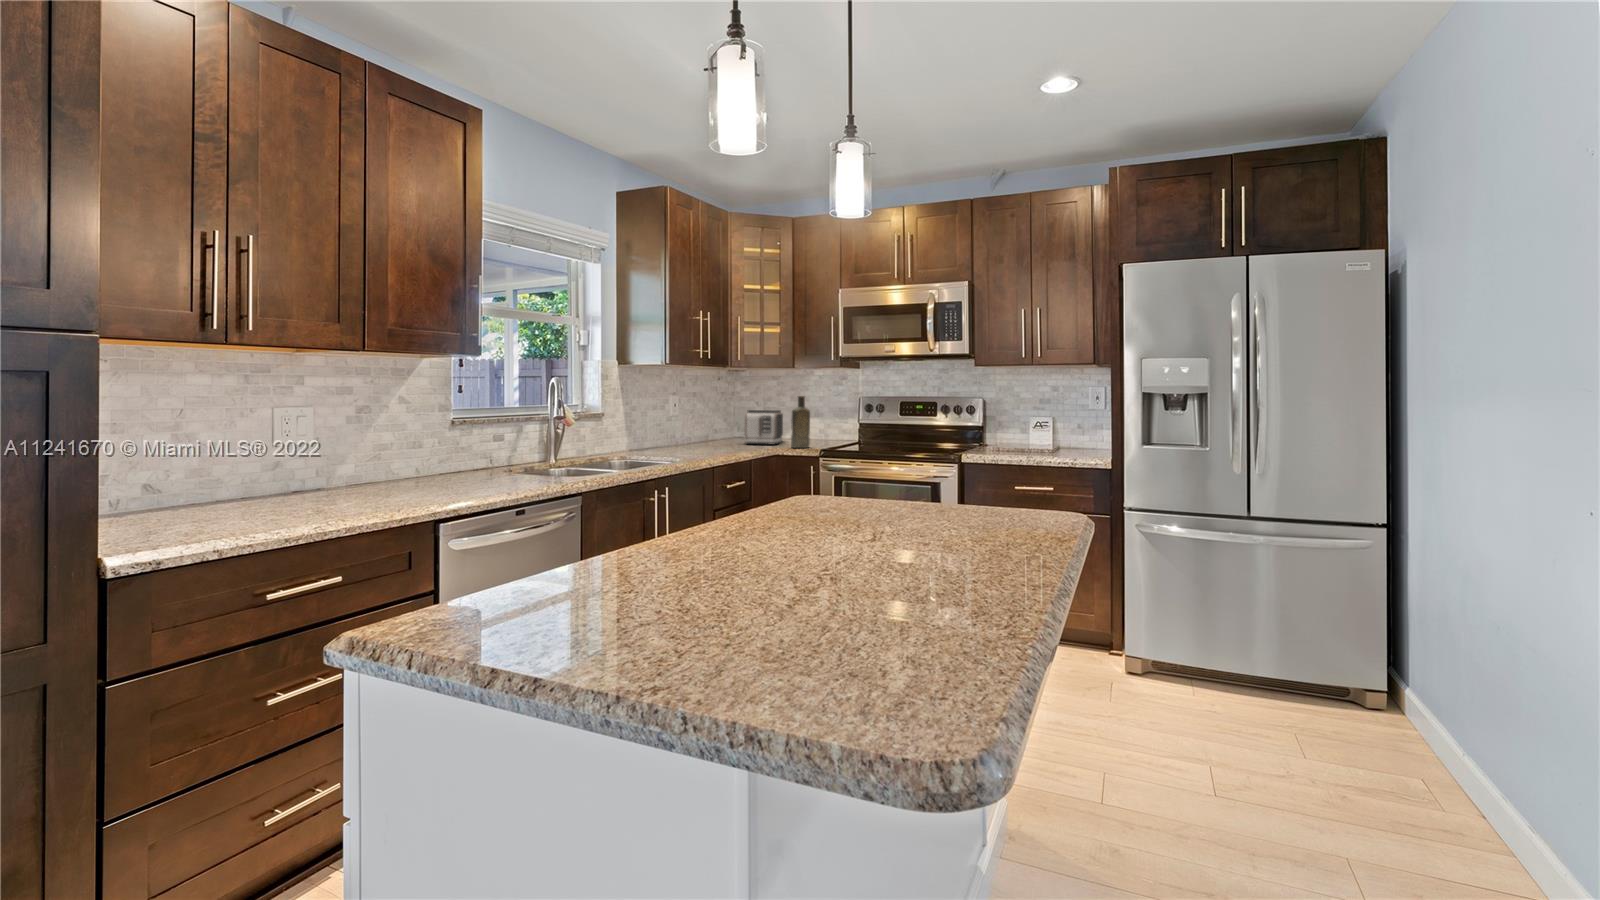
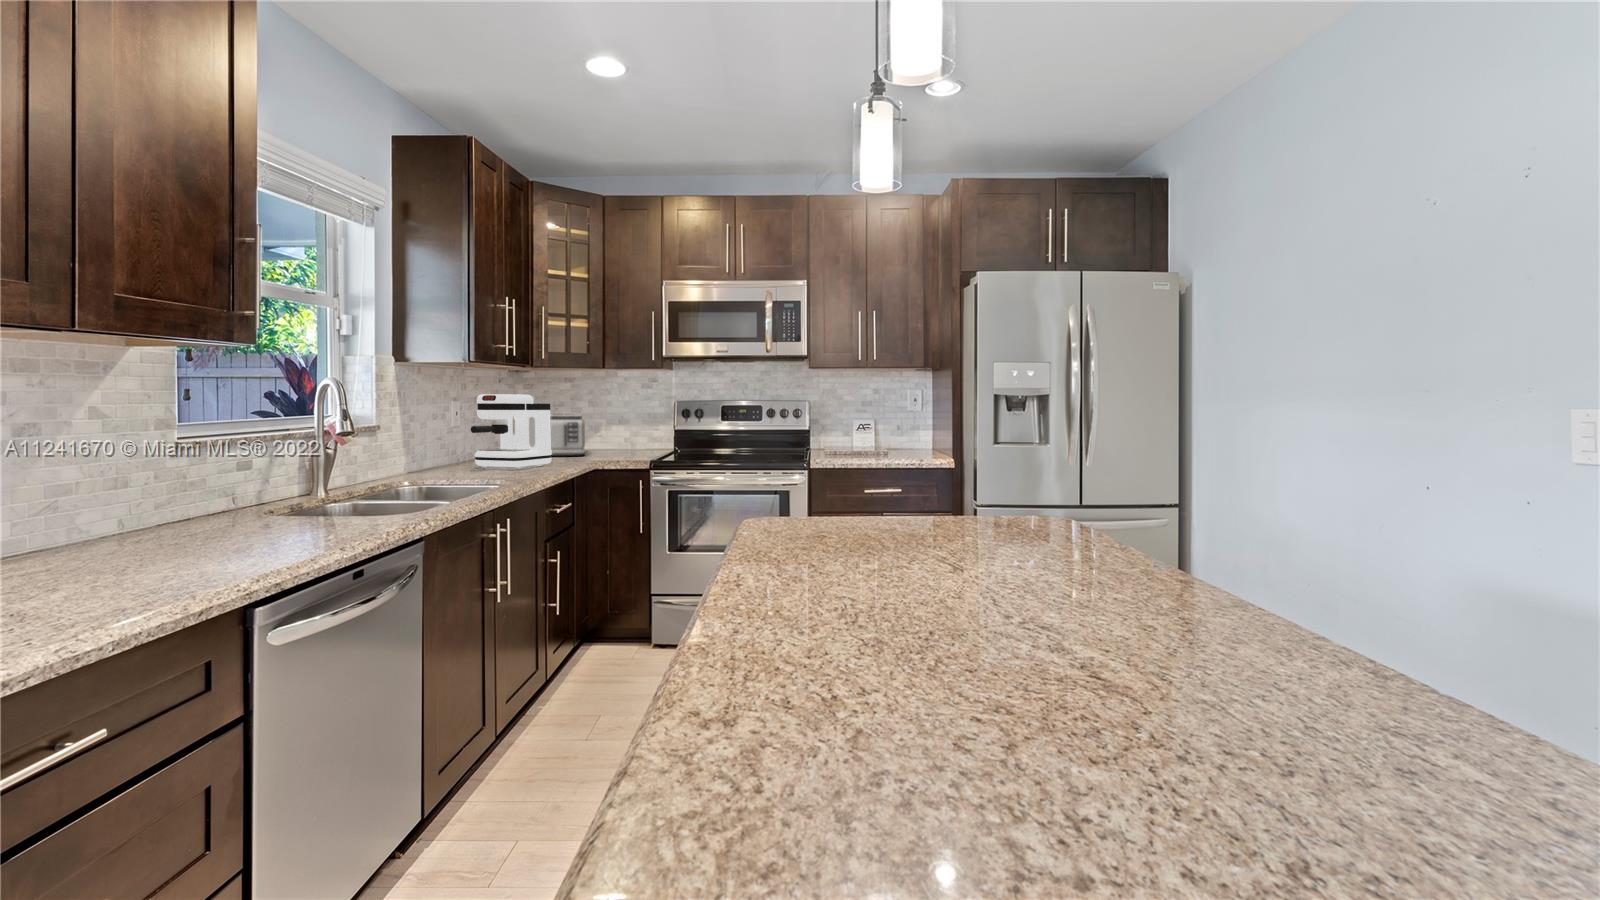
coffee maker: none [672,391,738,453] -> present [471,394,552,469]
bottle: present [791,396,810,448] -> none [602,400,628,459]

